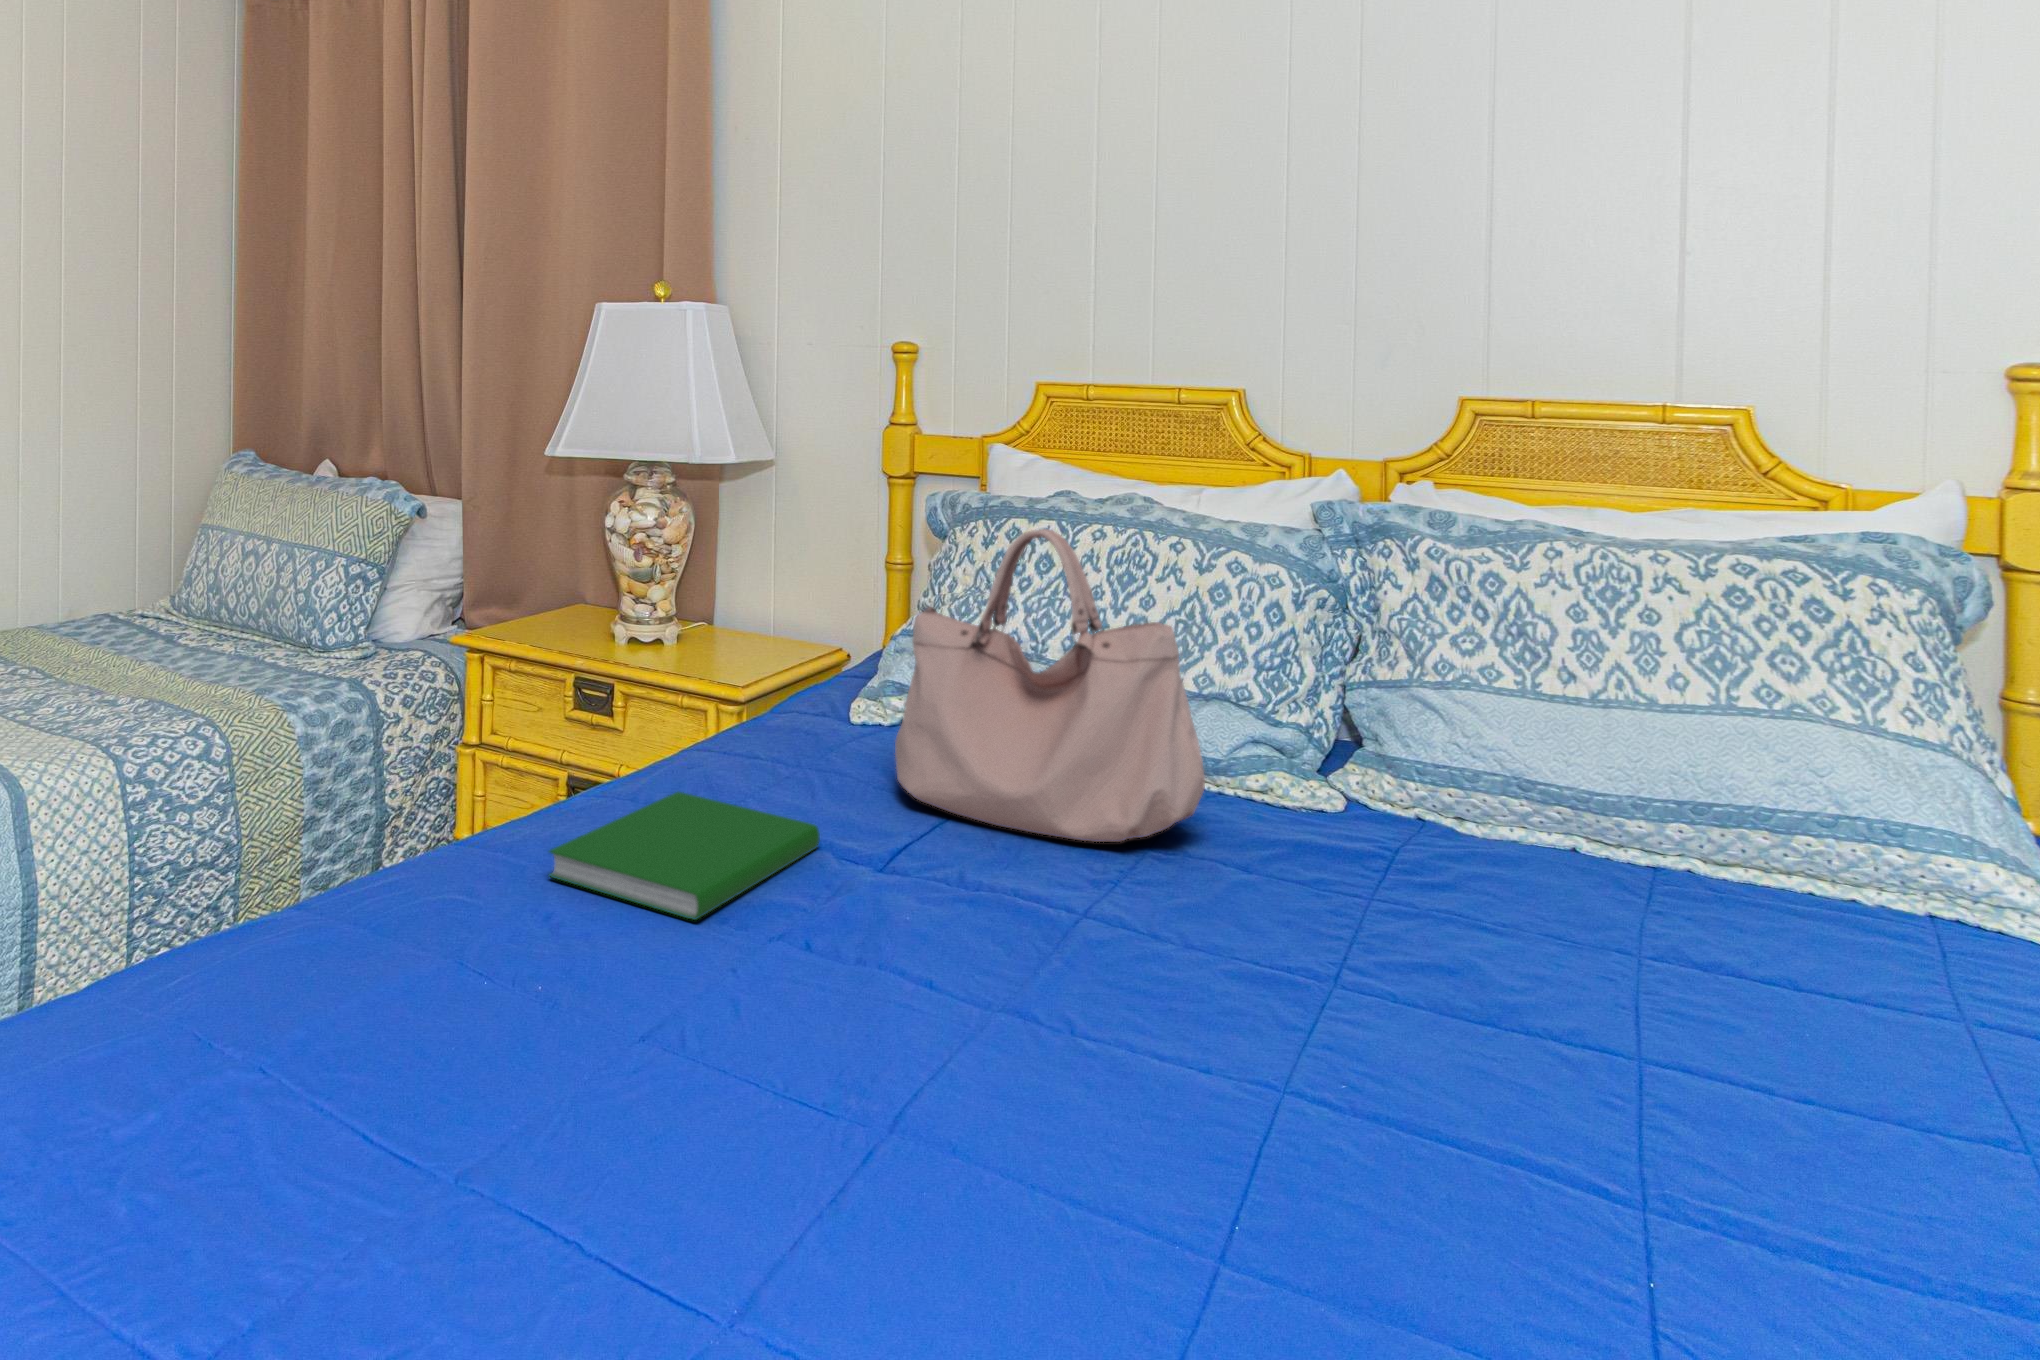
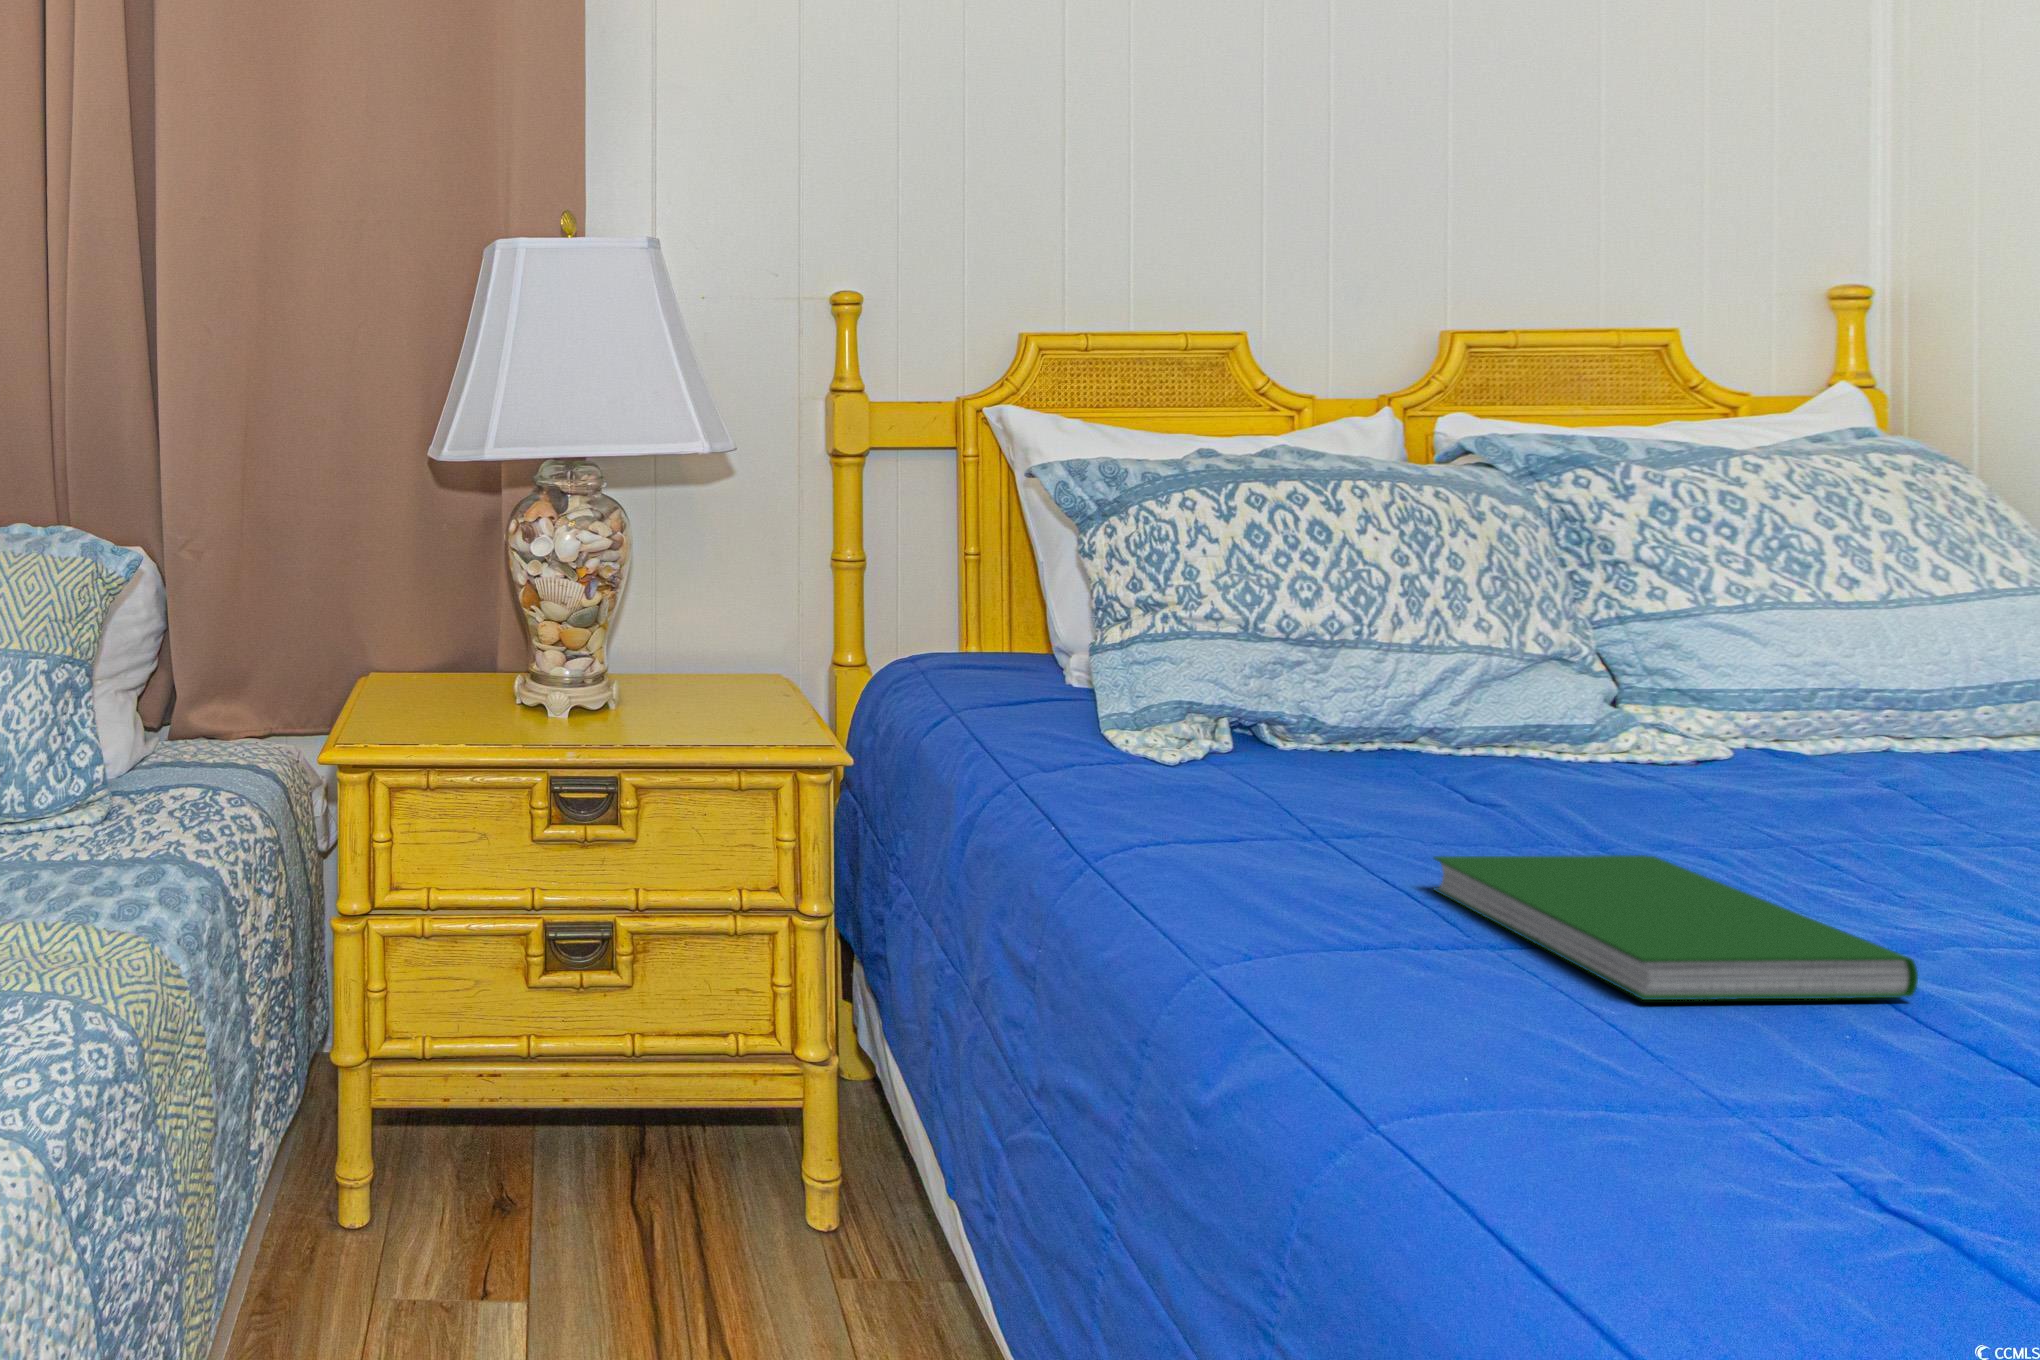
handbag: present [895,529,1205,842] -> none [1453,460,1841,823]

